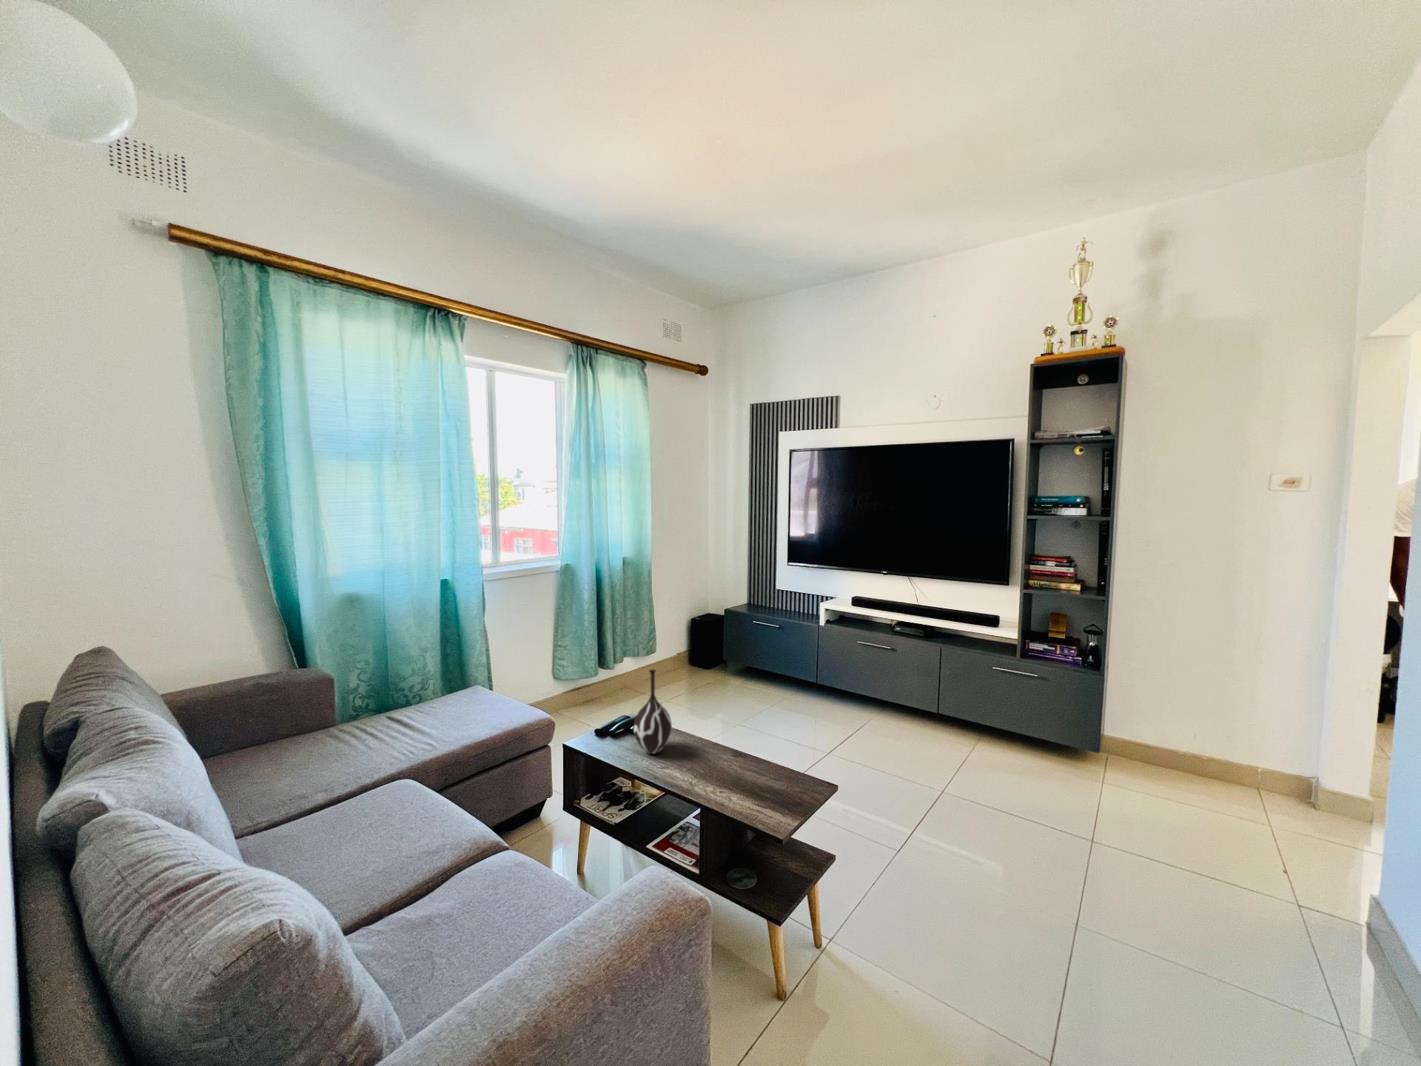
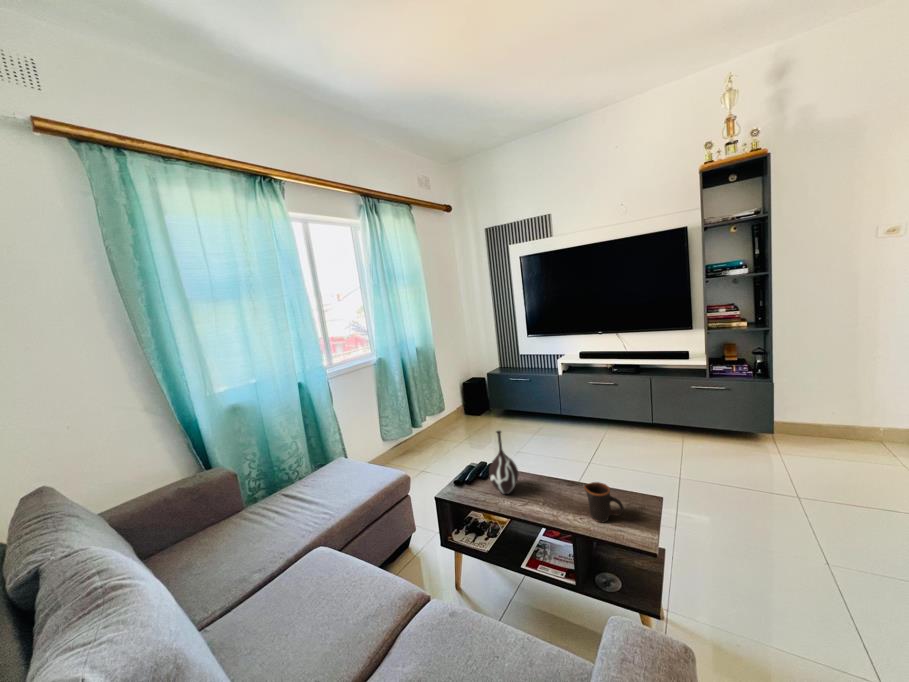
mug: none [733,749,774,800] -> present [584,482,624,522]

